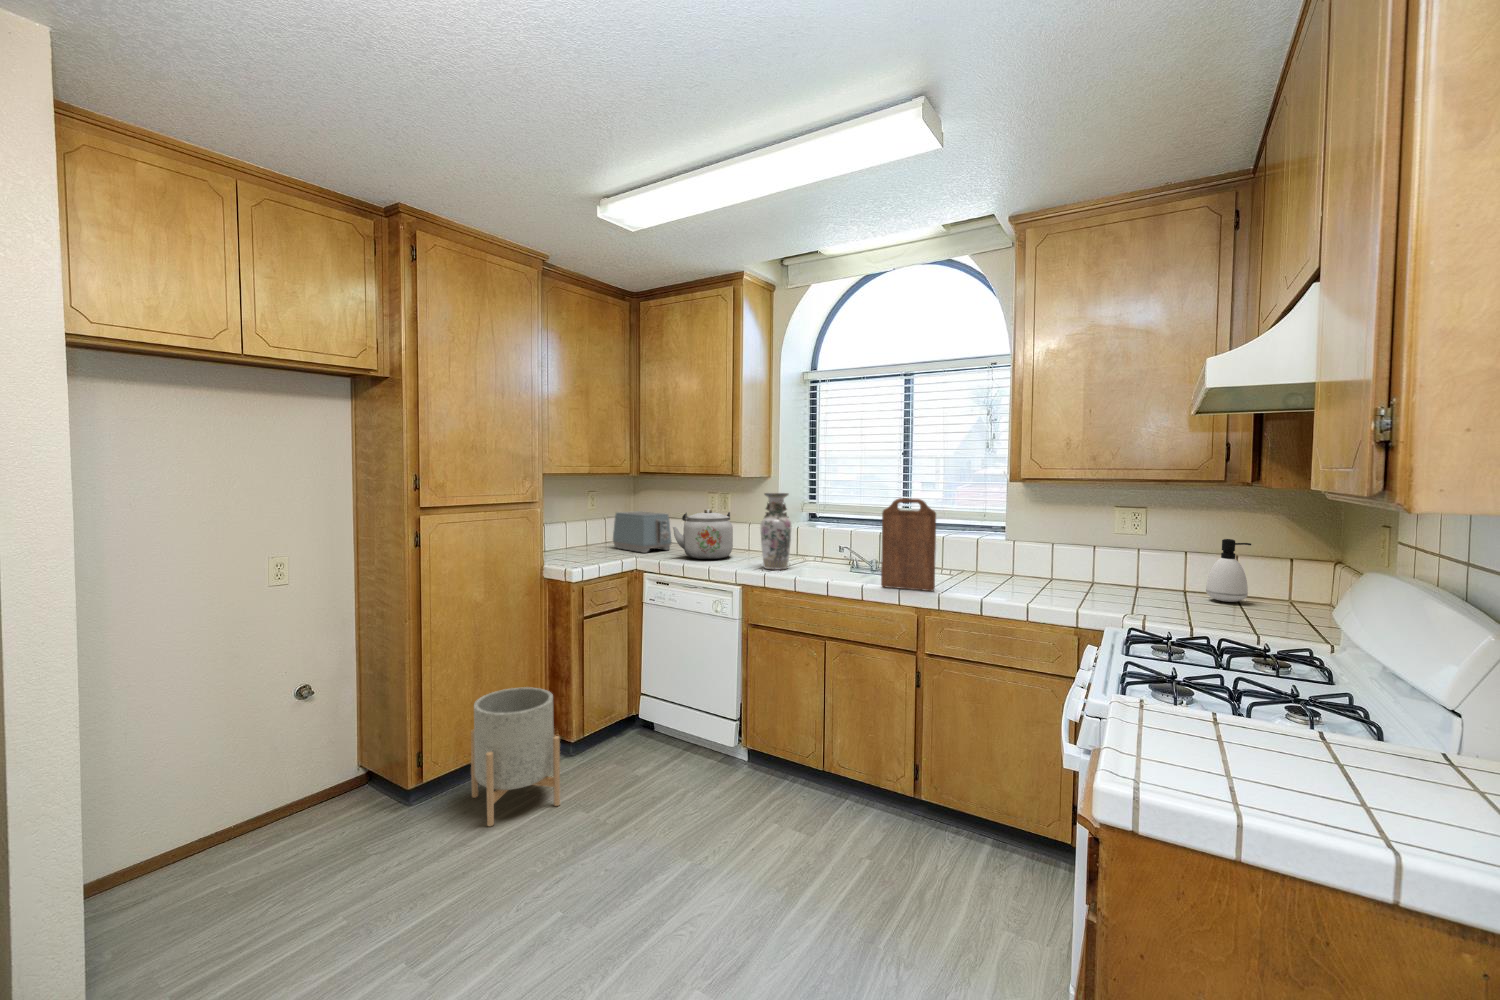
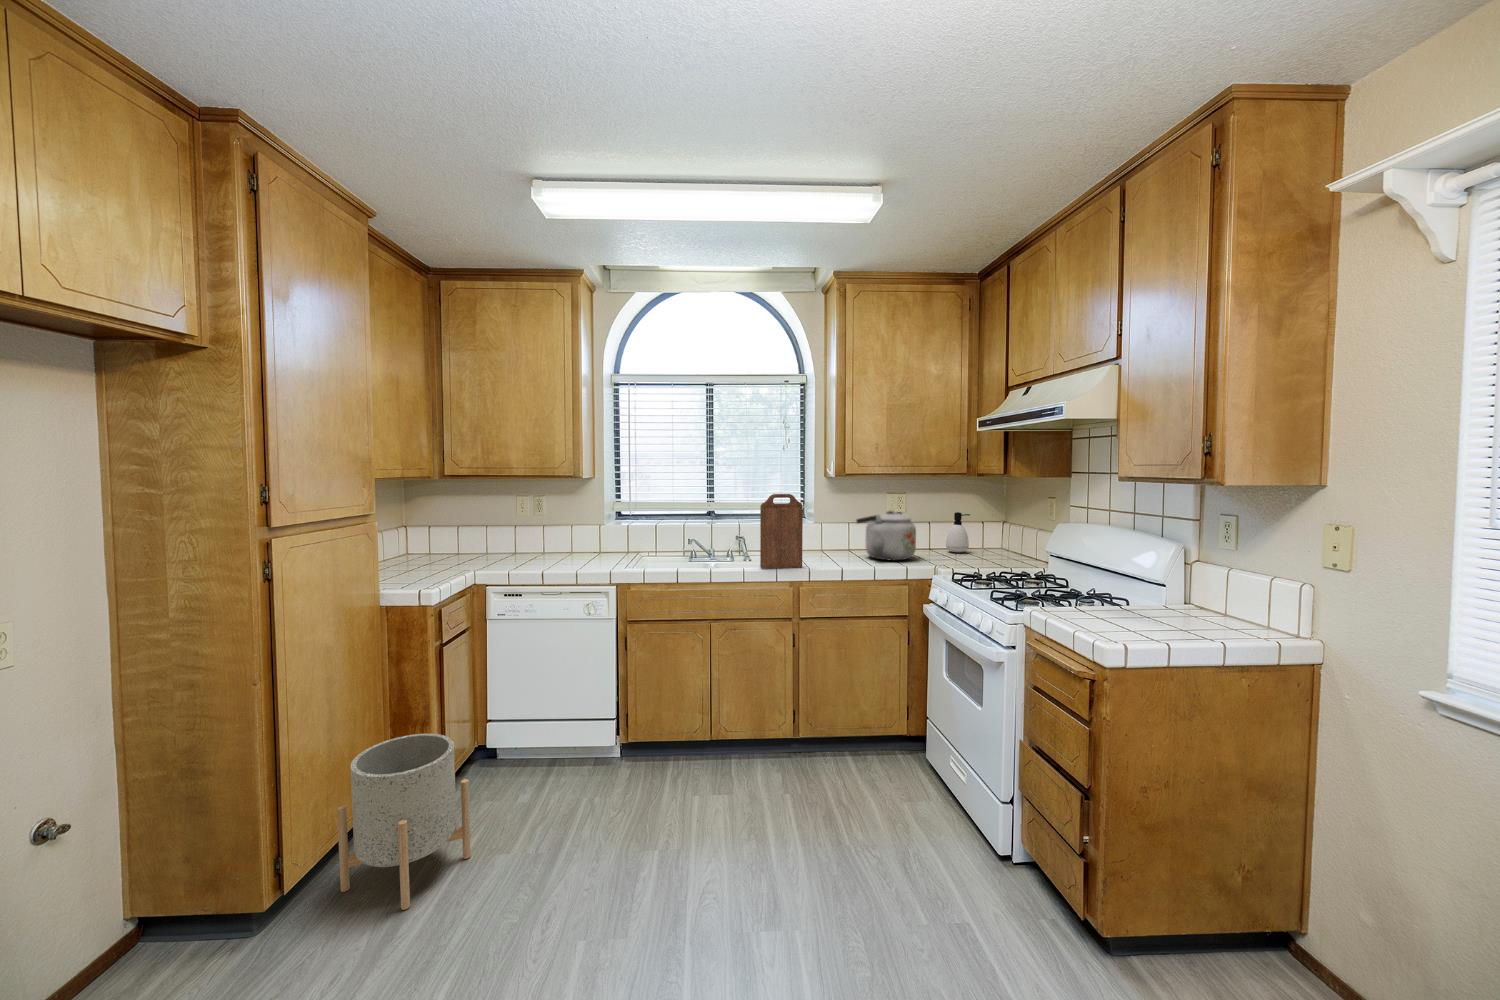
vase: present [761,493,792,569] -> none [624,493,654,565]
kettle: present [673,509,733,559] -> present [856,510,916,560]
toaster: present [613,511,672,553] -> none [410,519,489,564]

